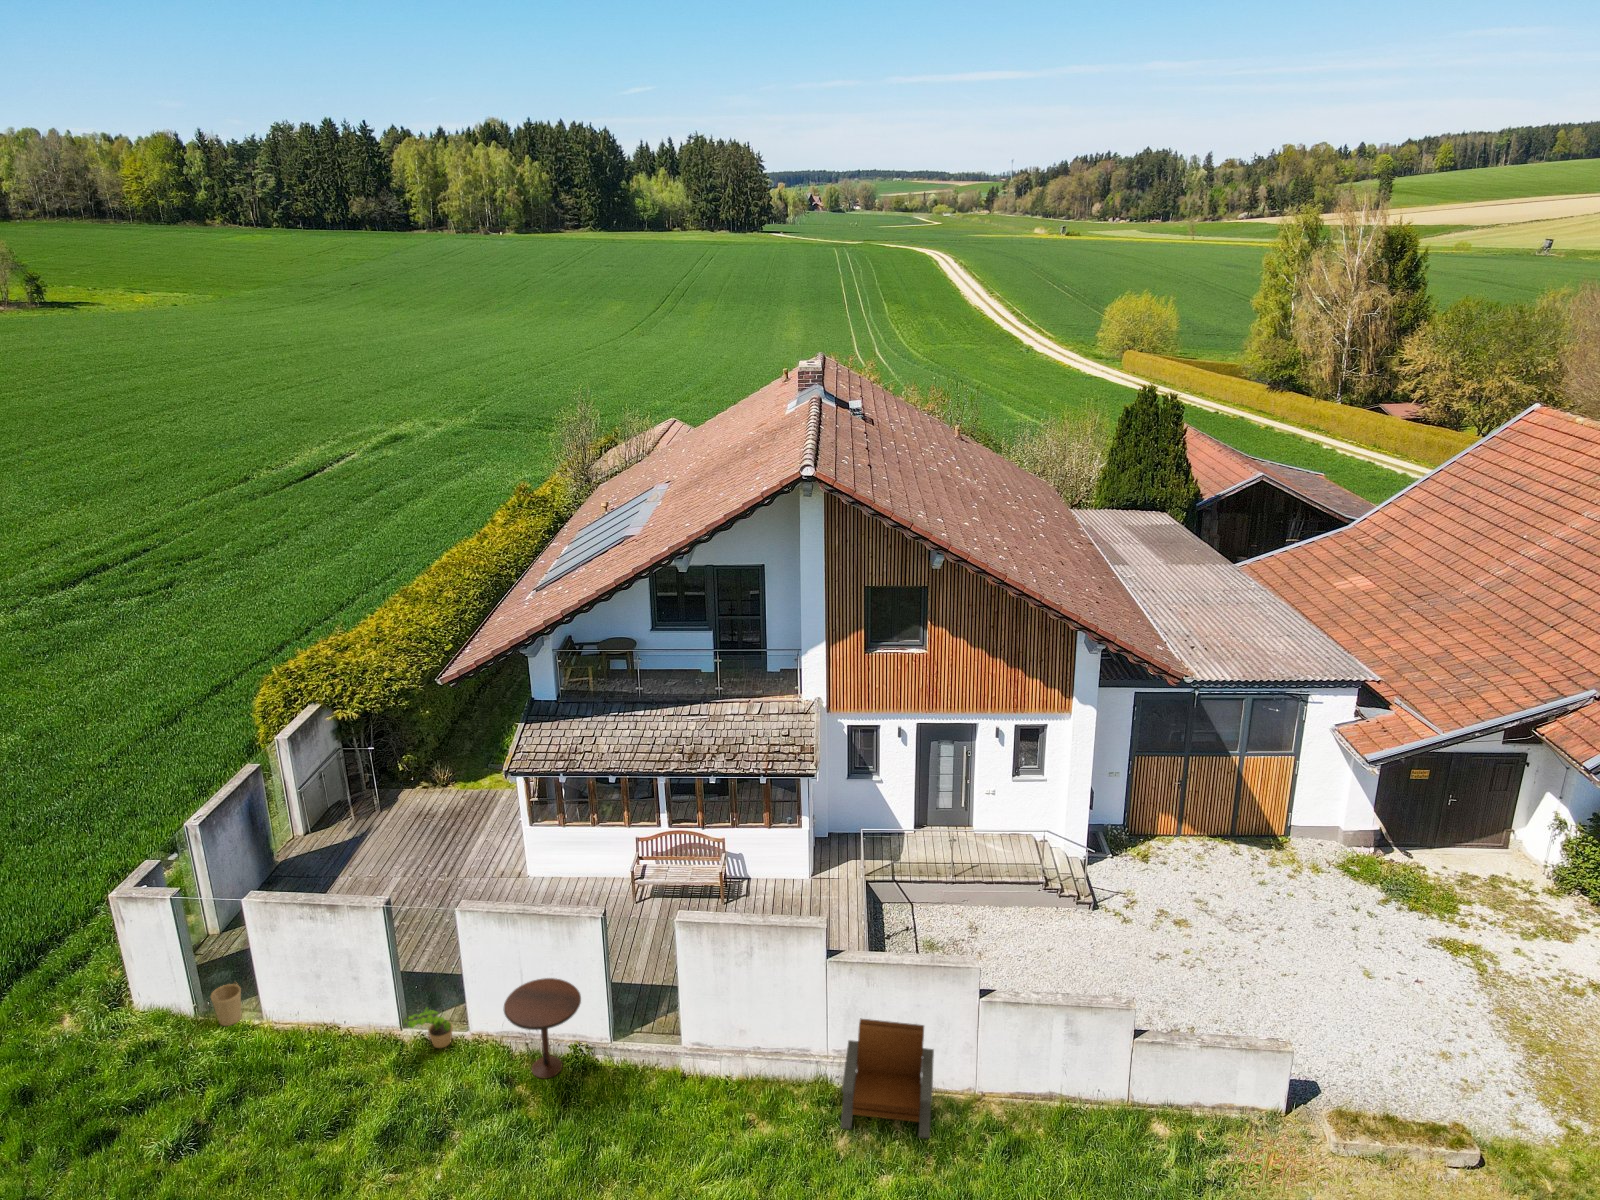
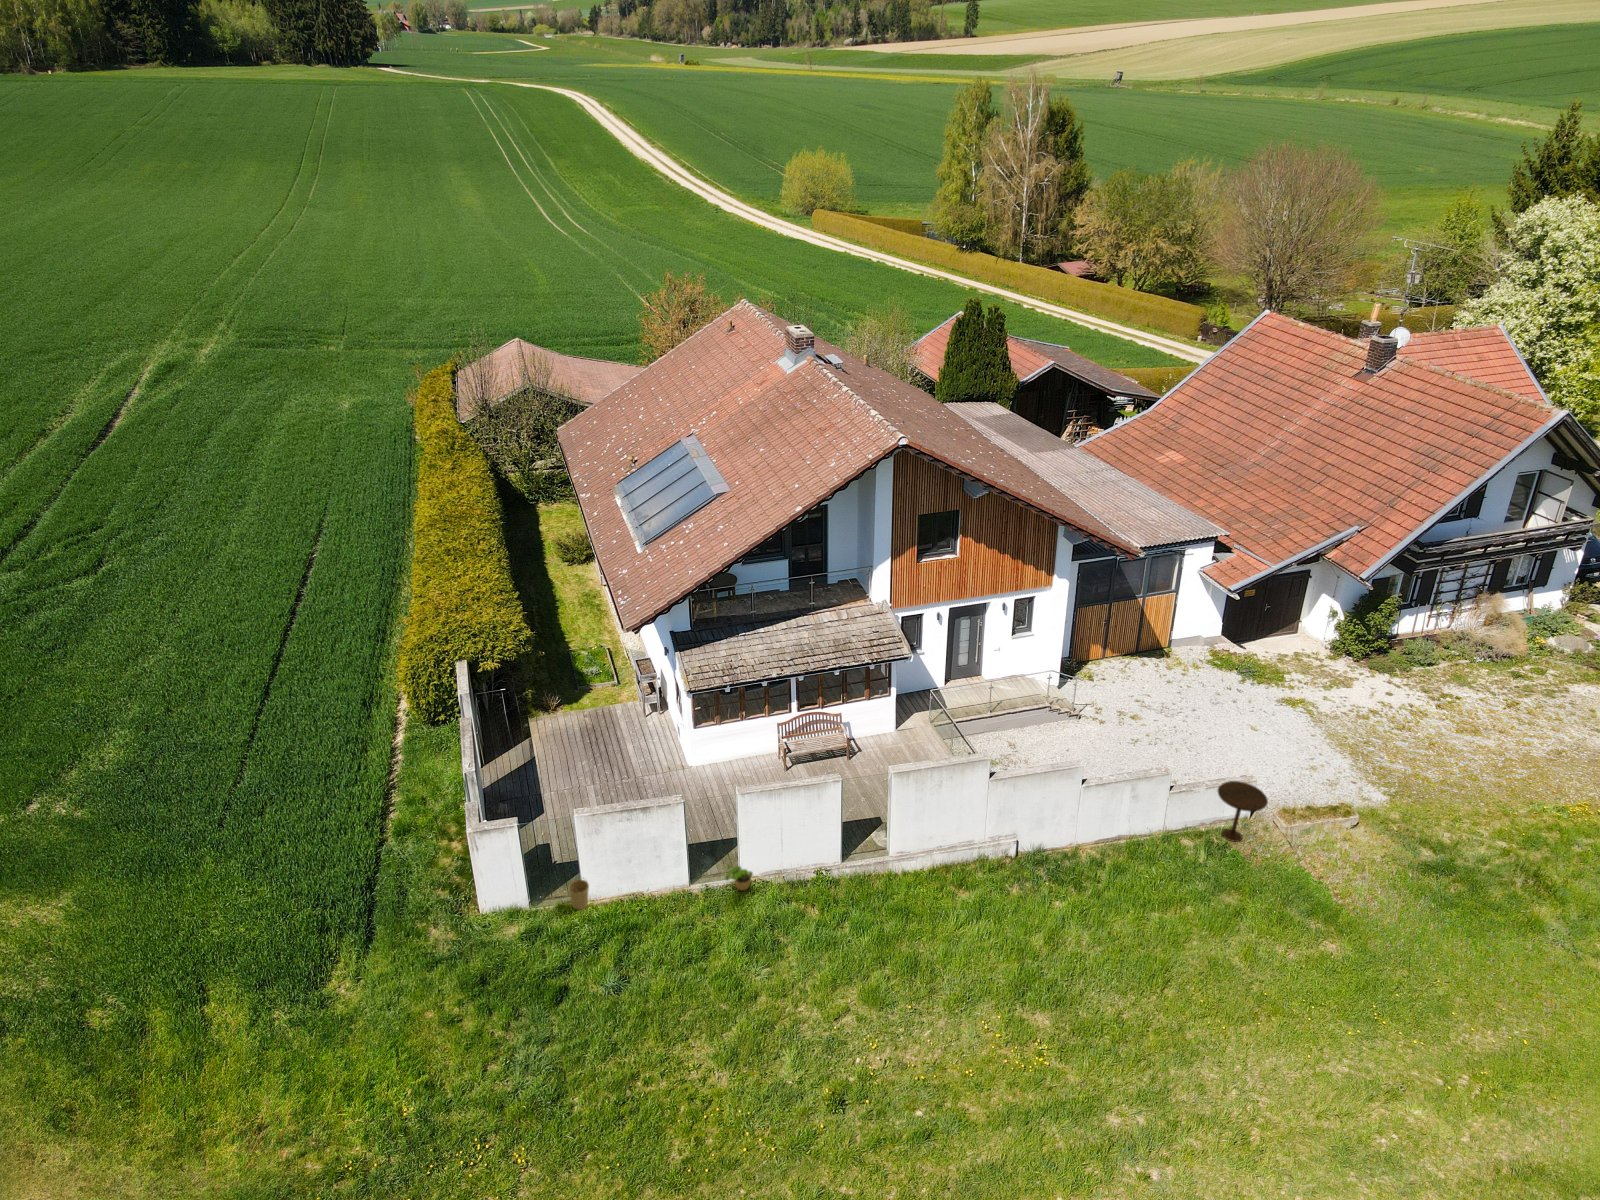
pedestal table: present [504,978,581,1079] -> present [1218,781,1268,842]
lounge chair: present [840,1019,934,1138] -> none [1010,809,1083,881]

